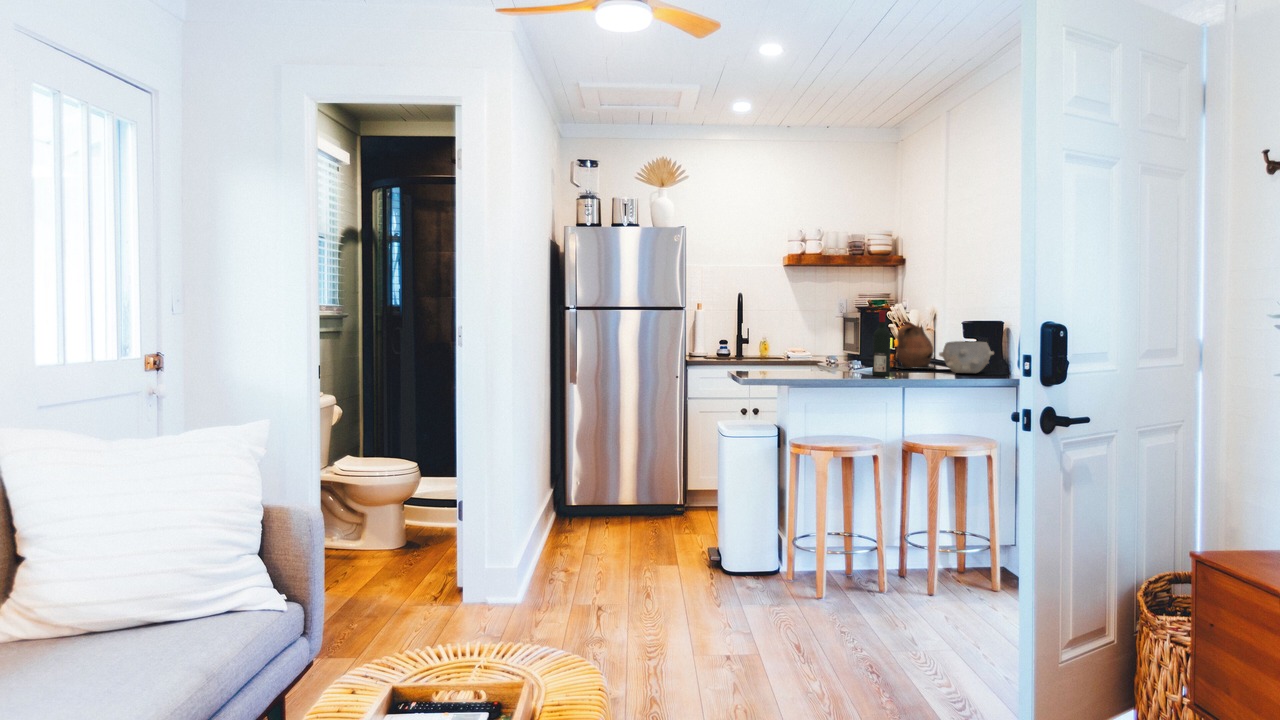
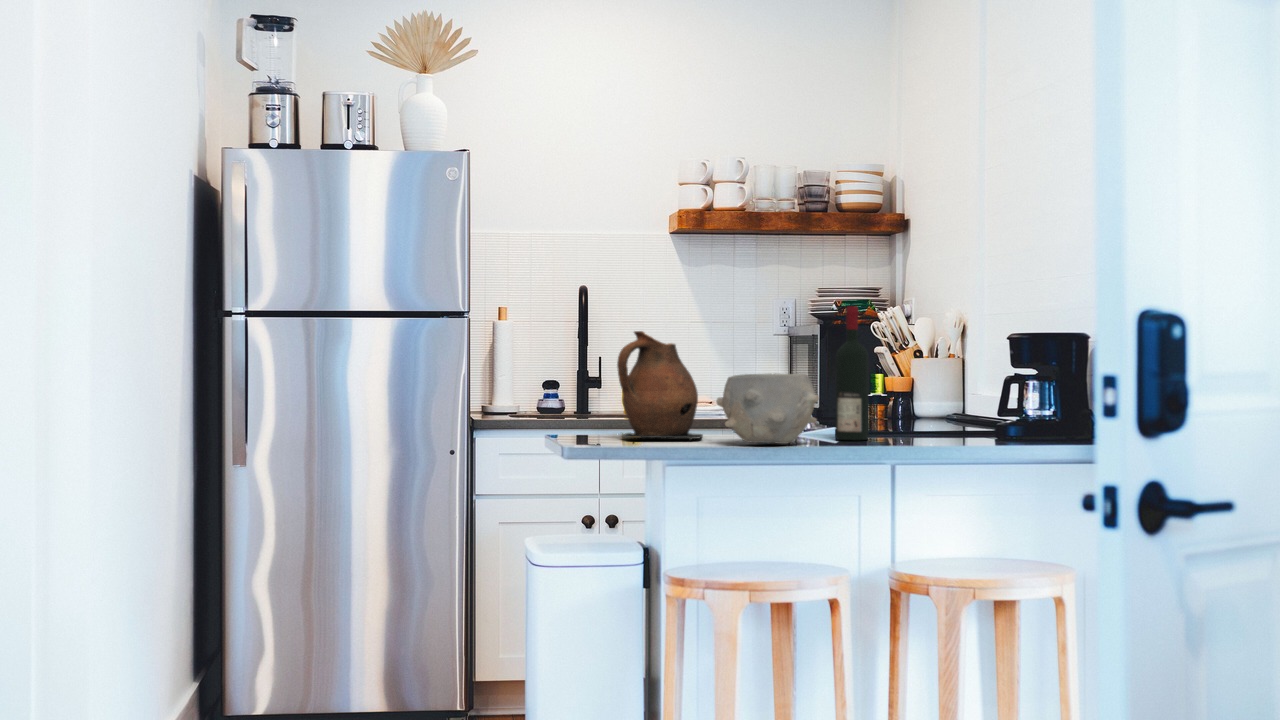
ceramic pitcher: present [896,321,936,369] -> present [617,331,703,440]
bowl: present [939,341,994,373] -> present [716,373,819,444]

